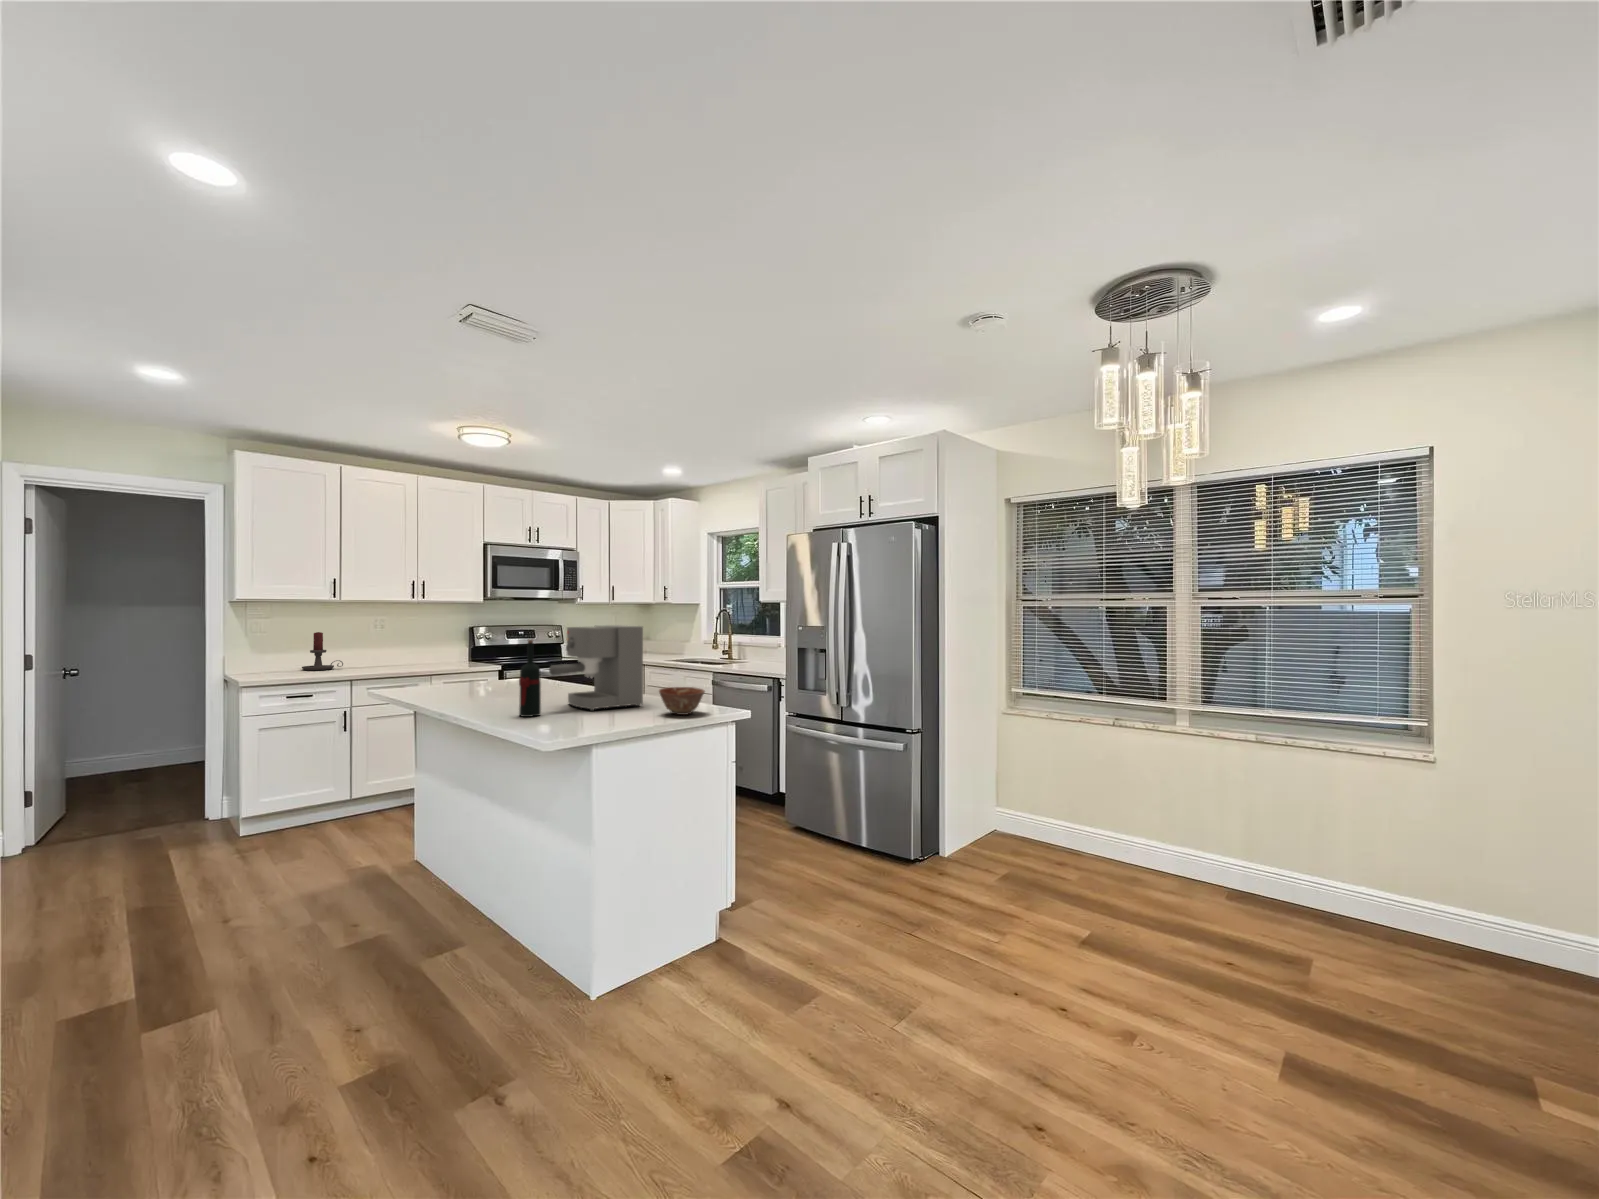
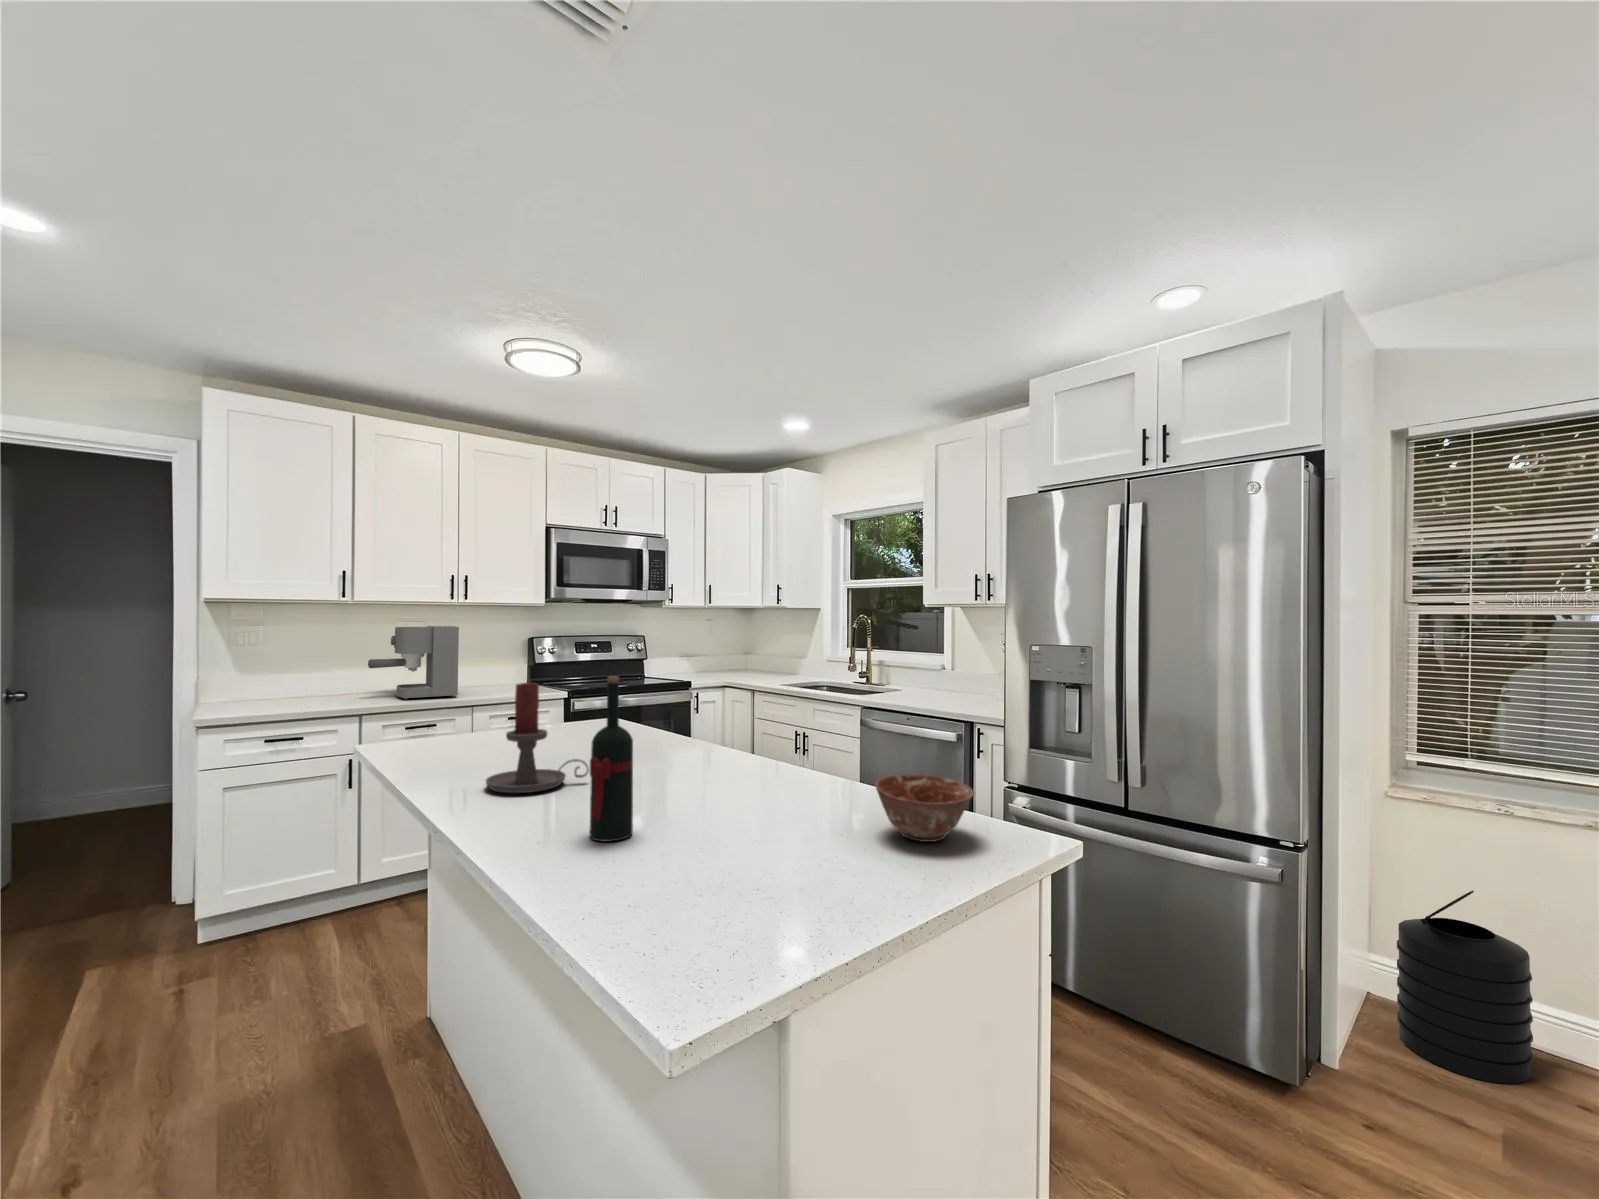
coffee maker: present [549,625,643,710] -> present [368,626,459,700]
candle holder: present [302,632,343,670] -> present [486,682,589,793]
trash can: none [997,762,1055,862] -> present [1397,890,1533,1084]

